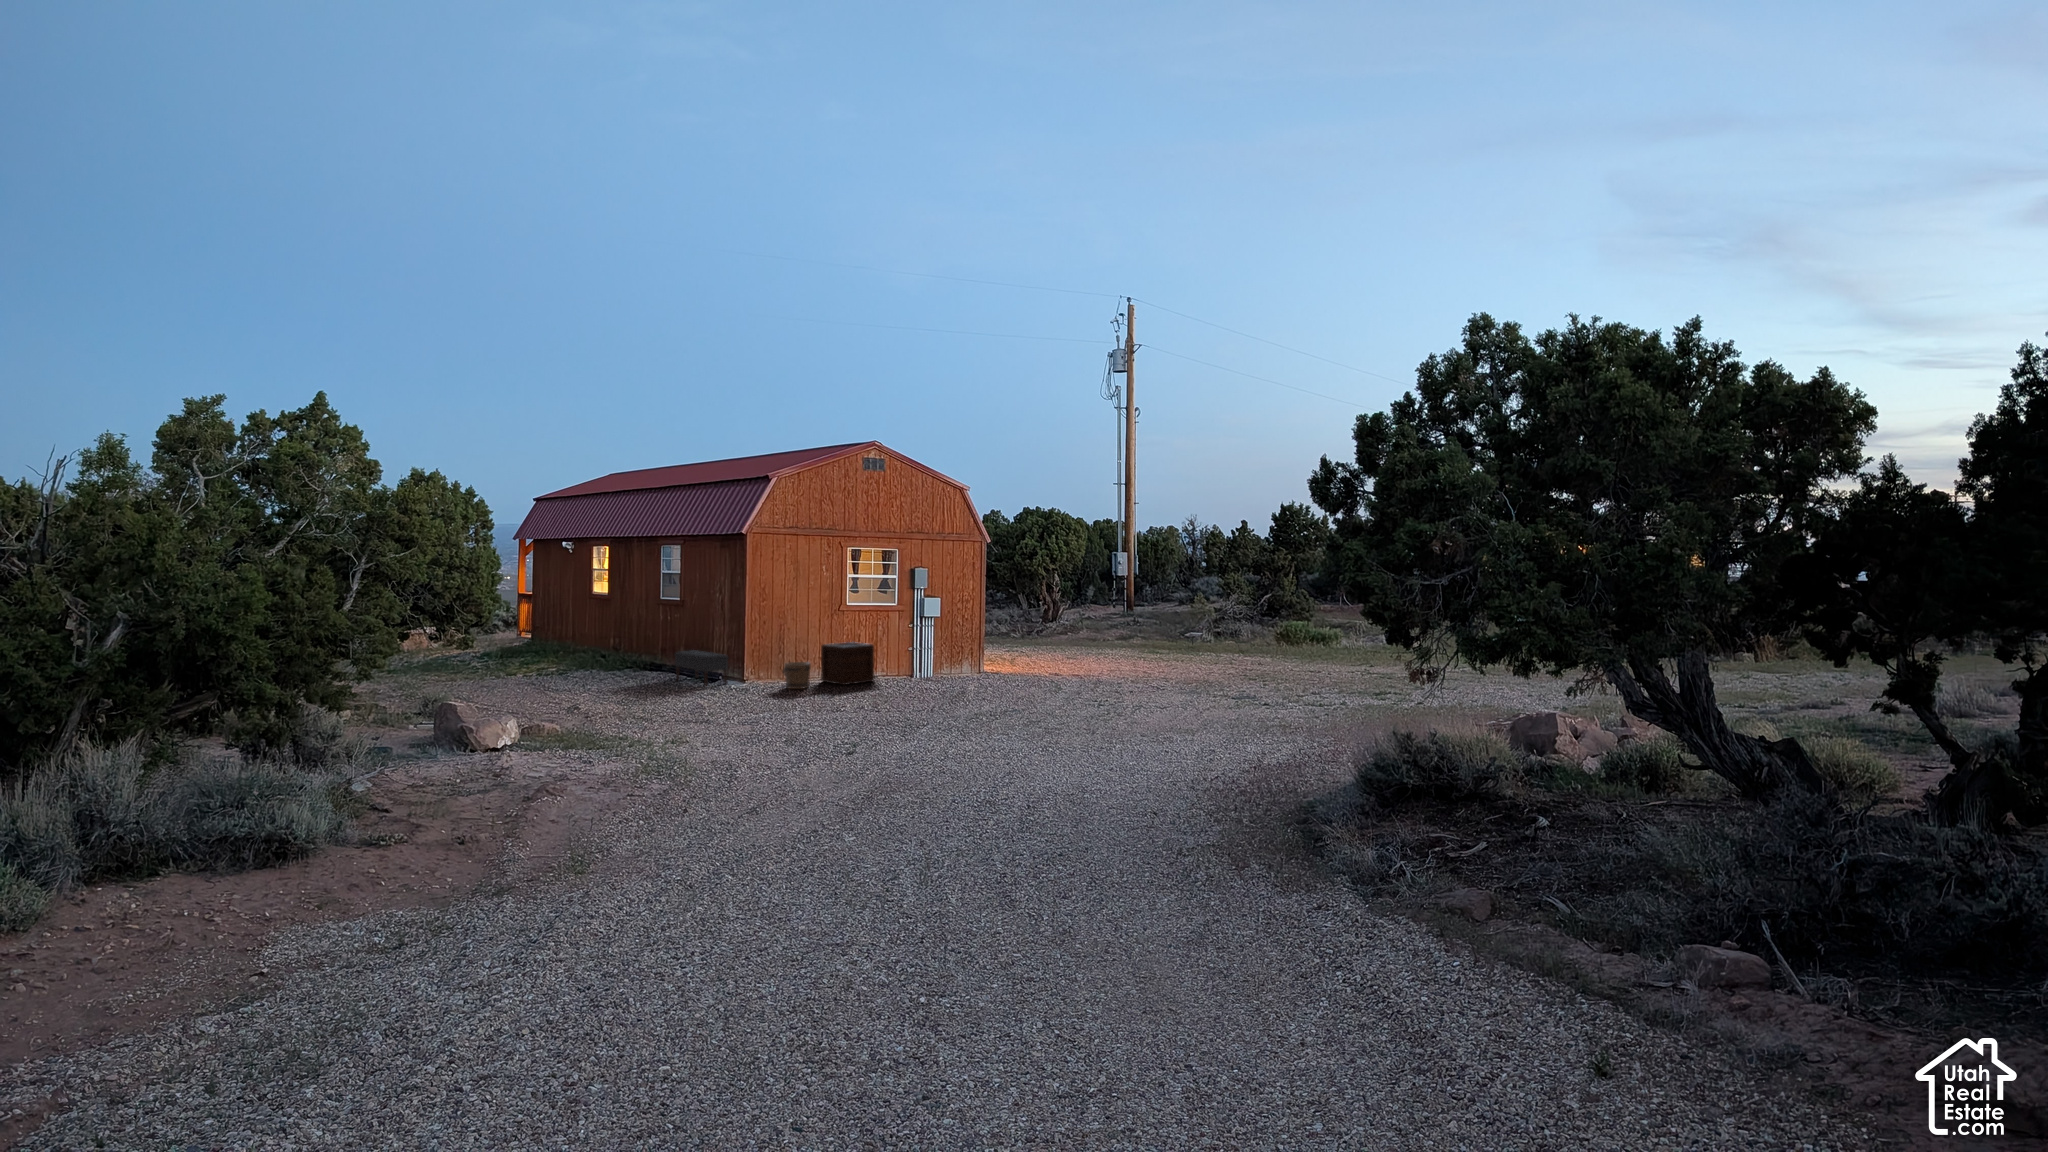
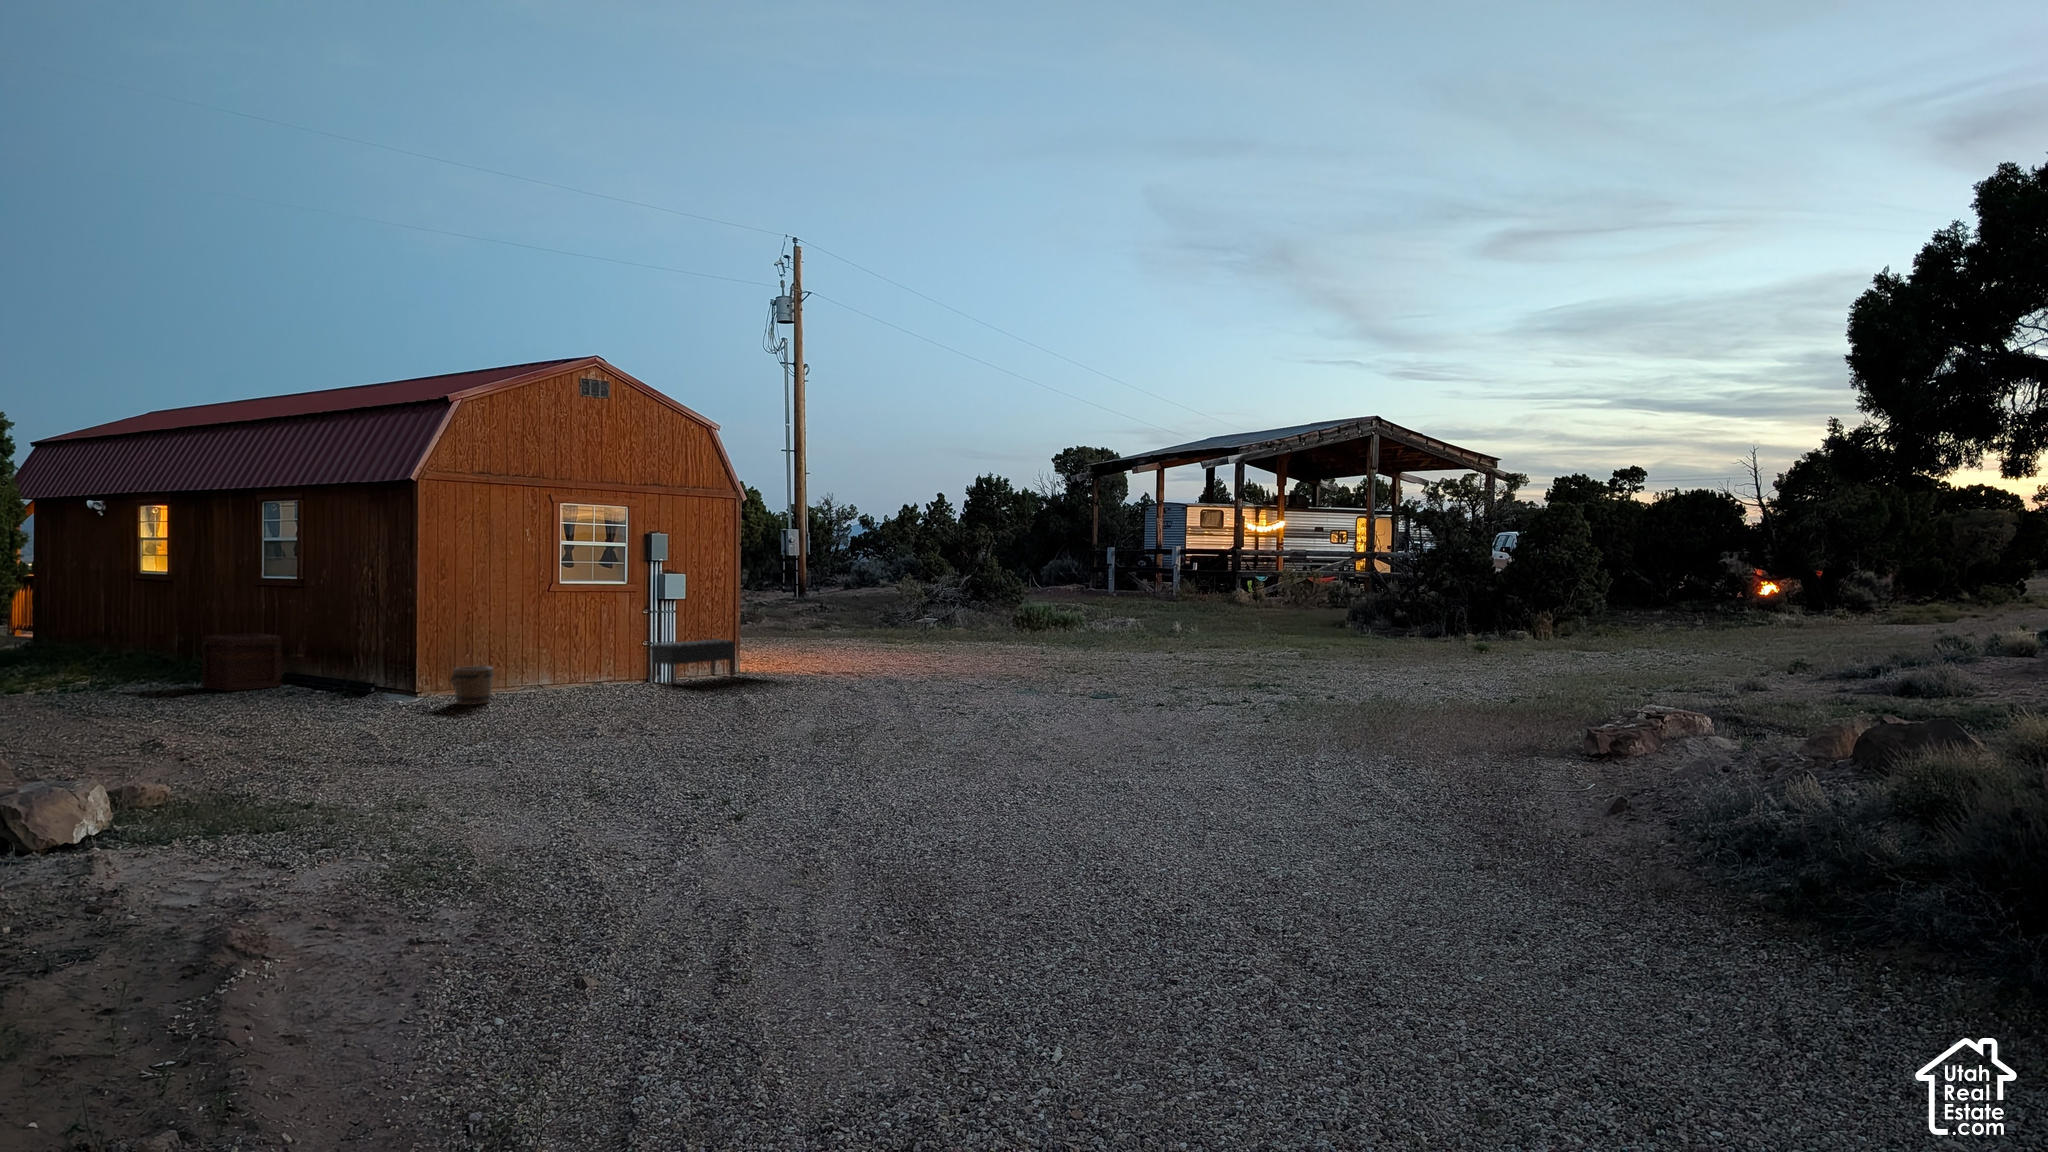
wooden crate: present [821,642,874,685] -> present [202,634,282,691]
bench: present [675,650,728,686] -> present [650,639,735,683]

